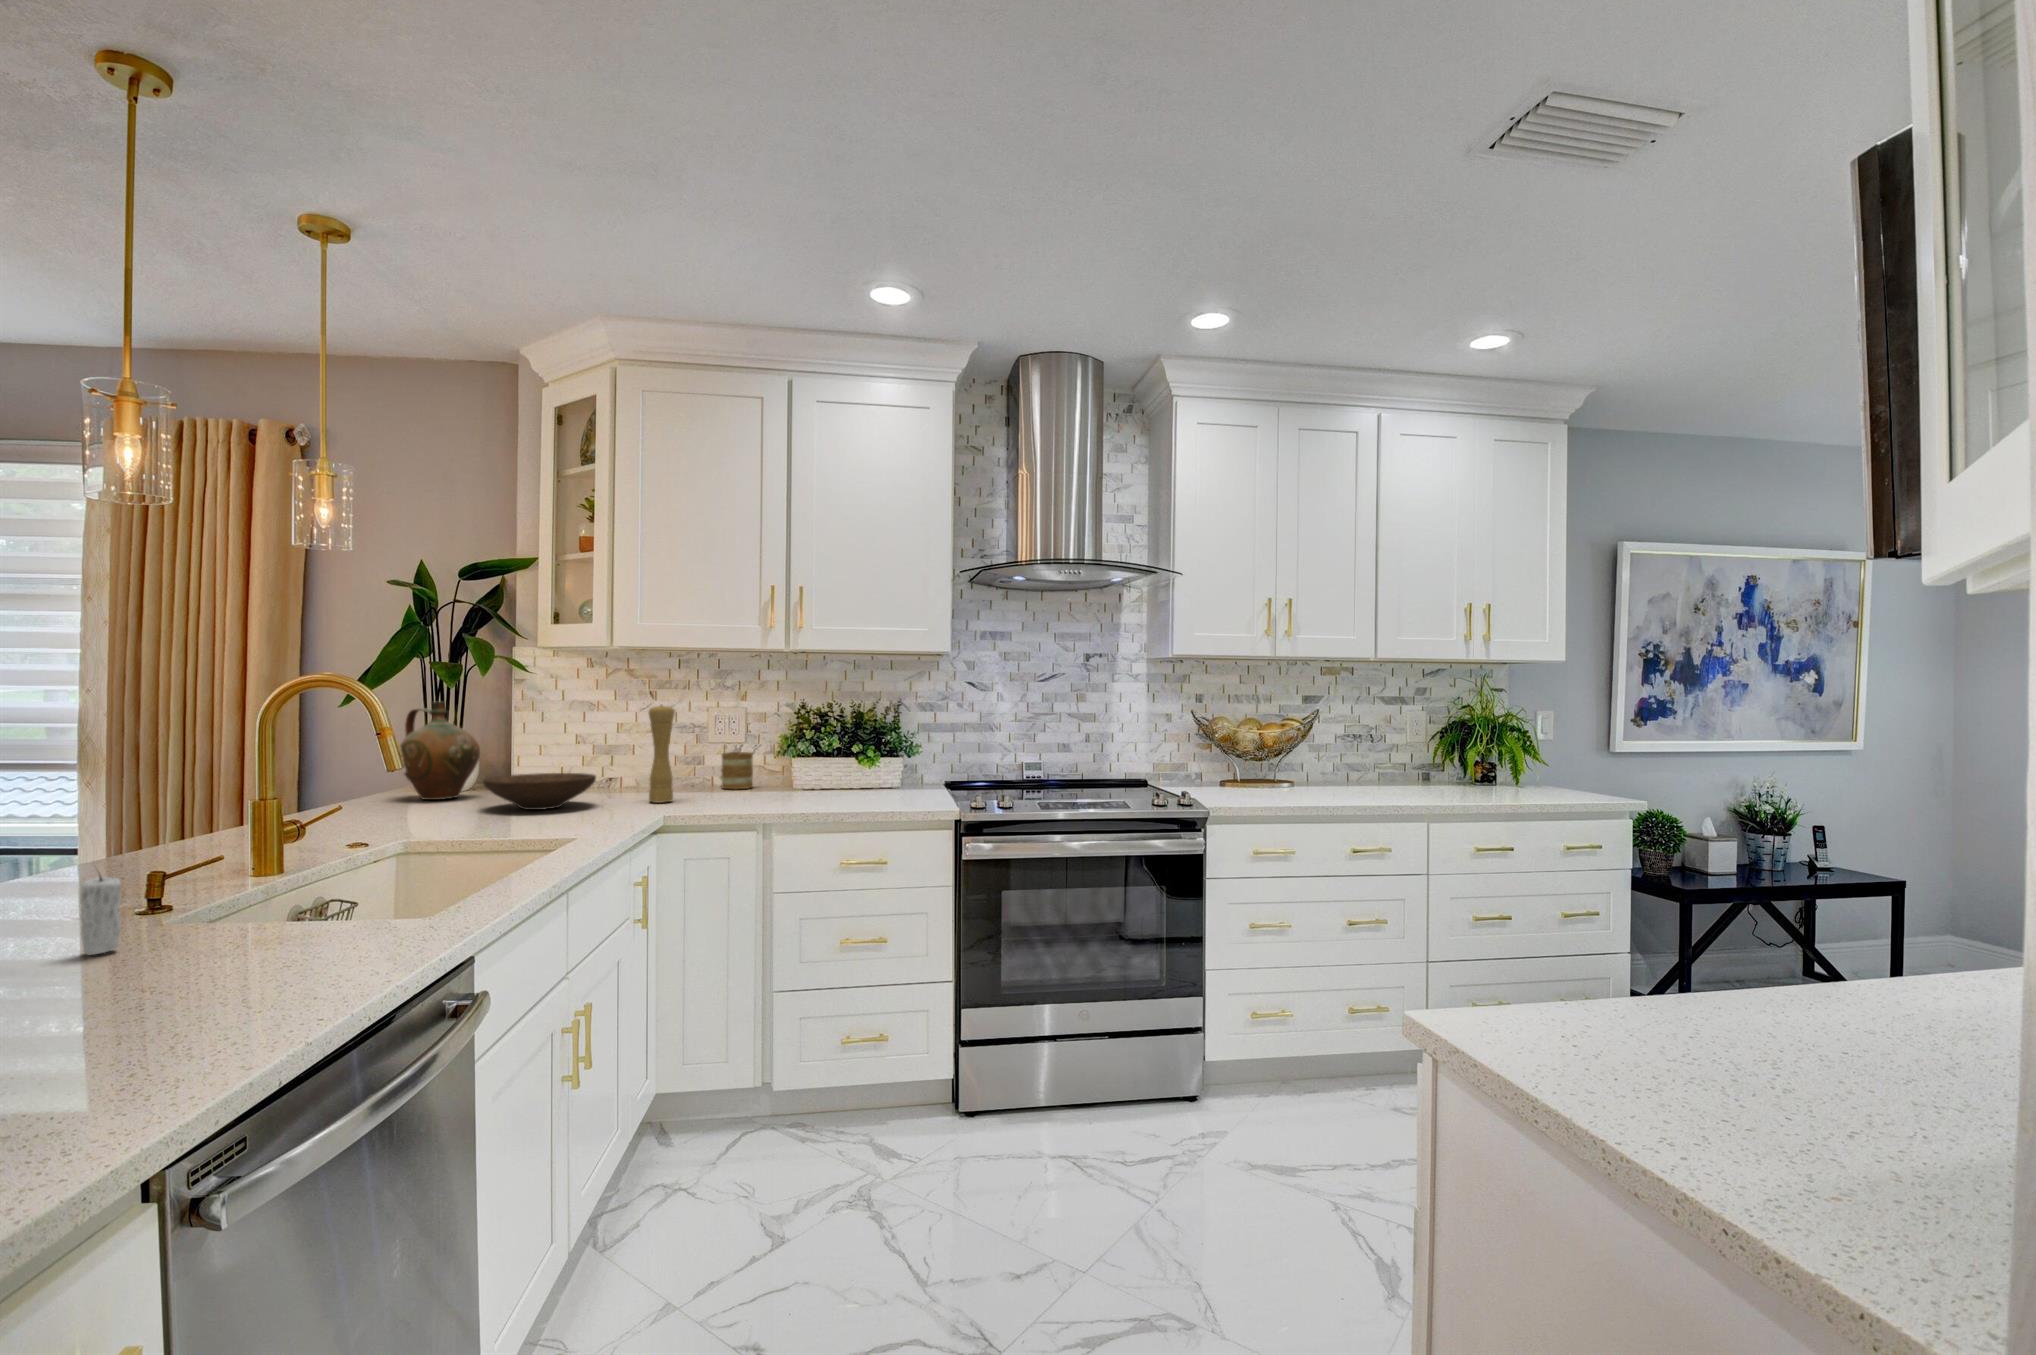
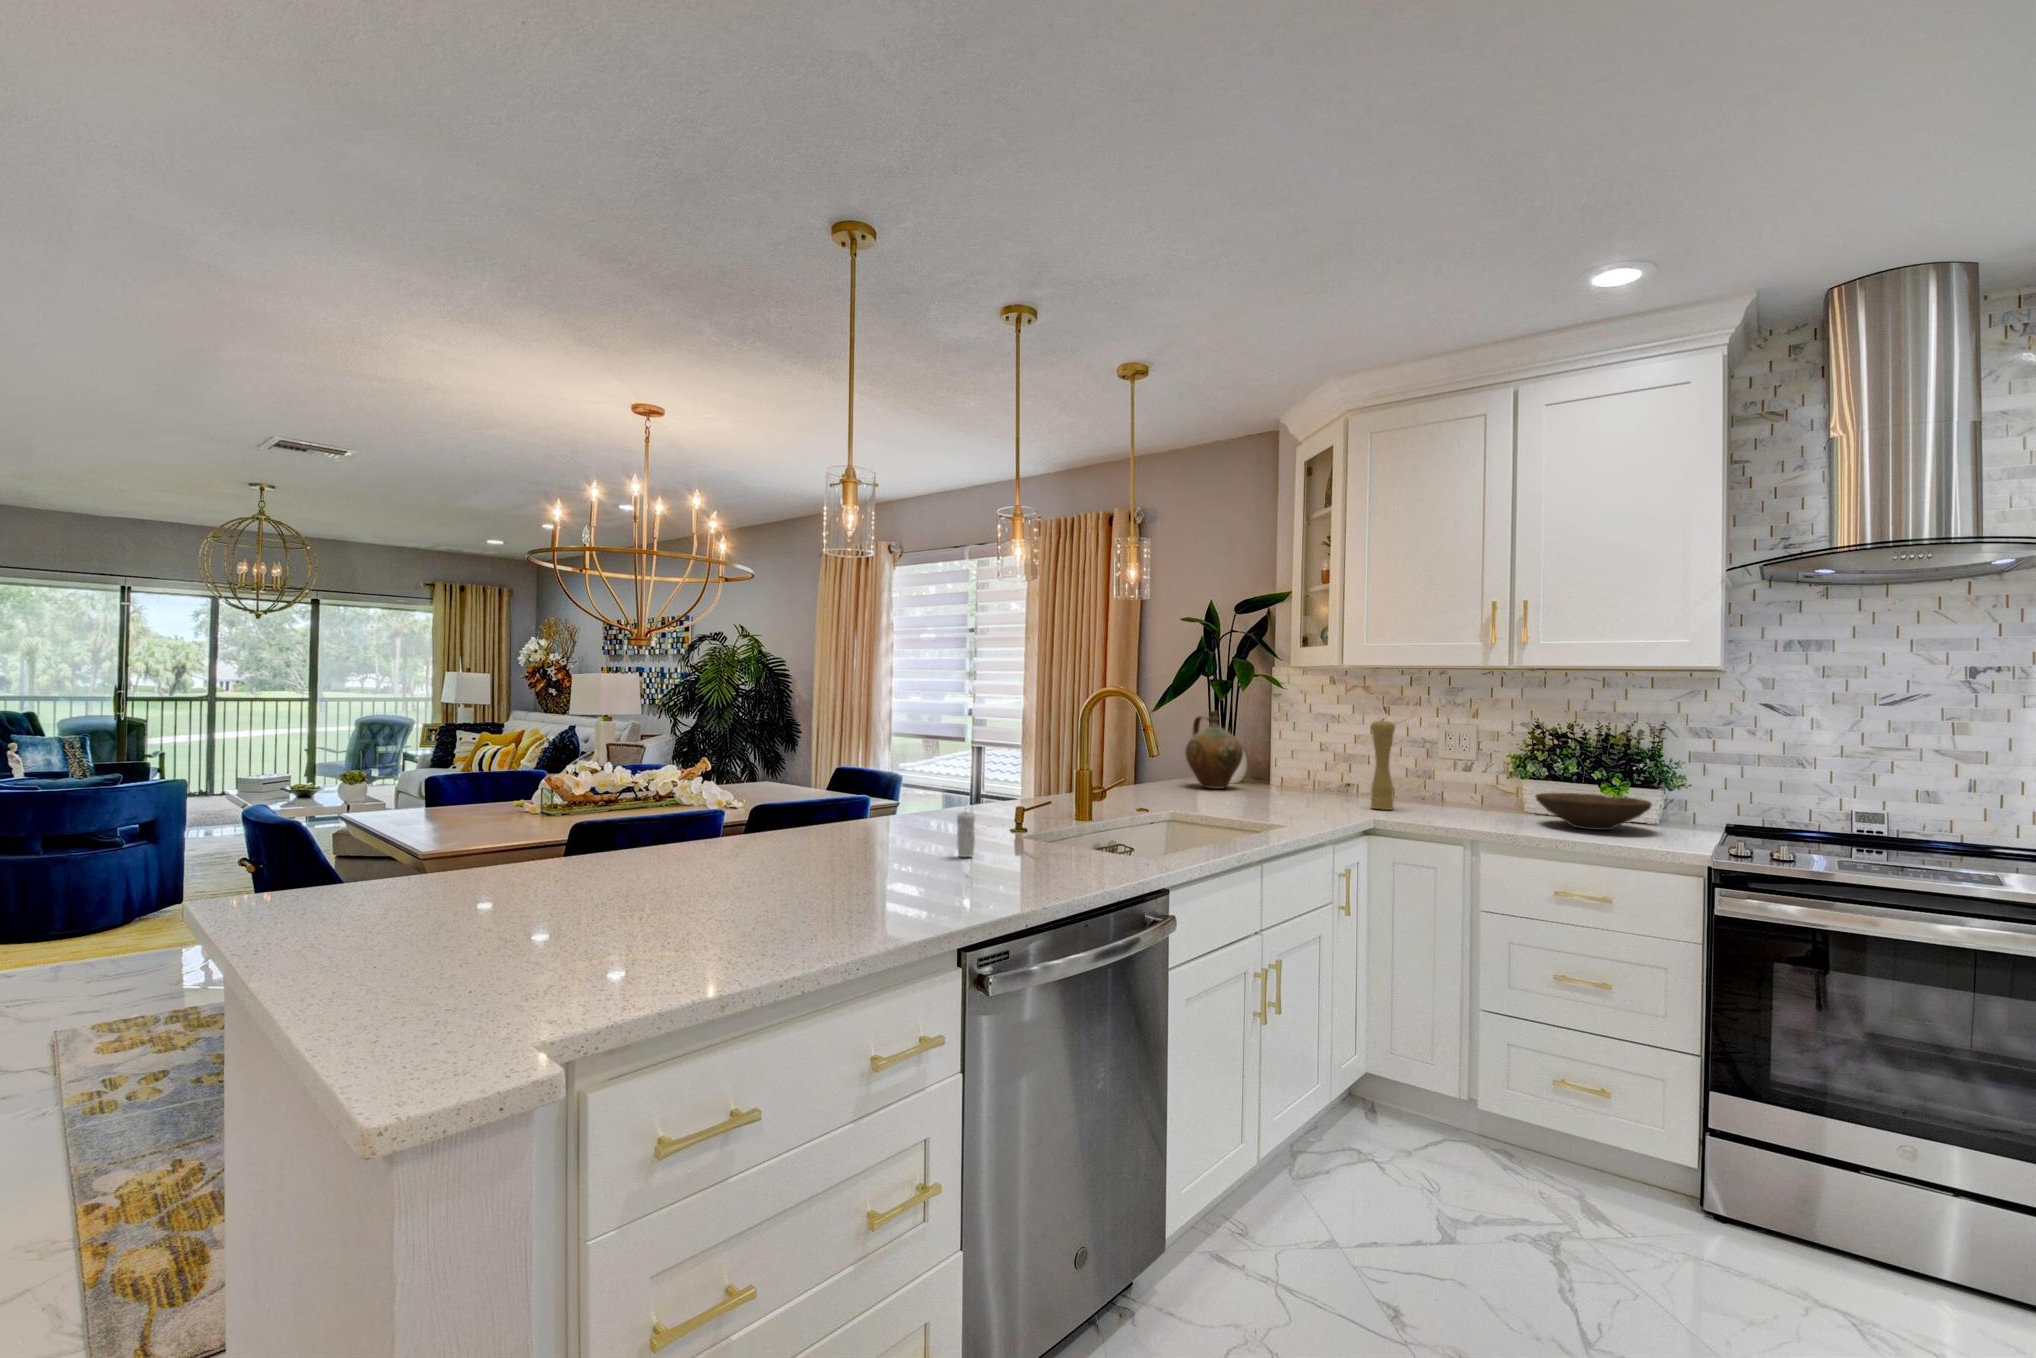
mug: present [720,752,753,789] -> none [1451,768,1484,806]
wooden bowl: present [483,773,596,810] -> present [1536,793,1652,830]

